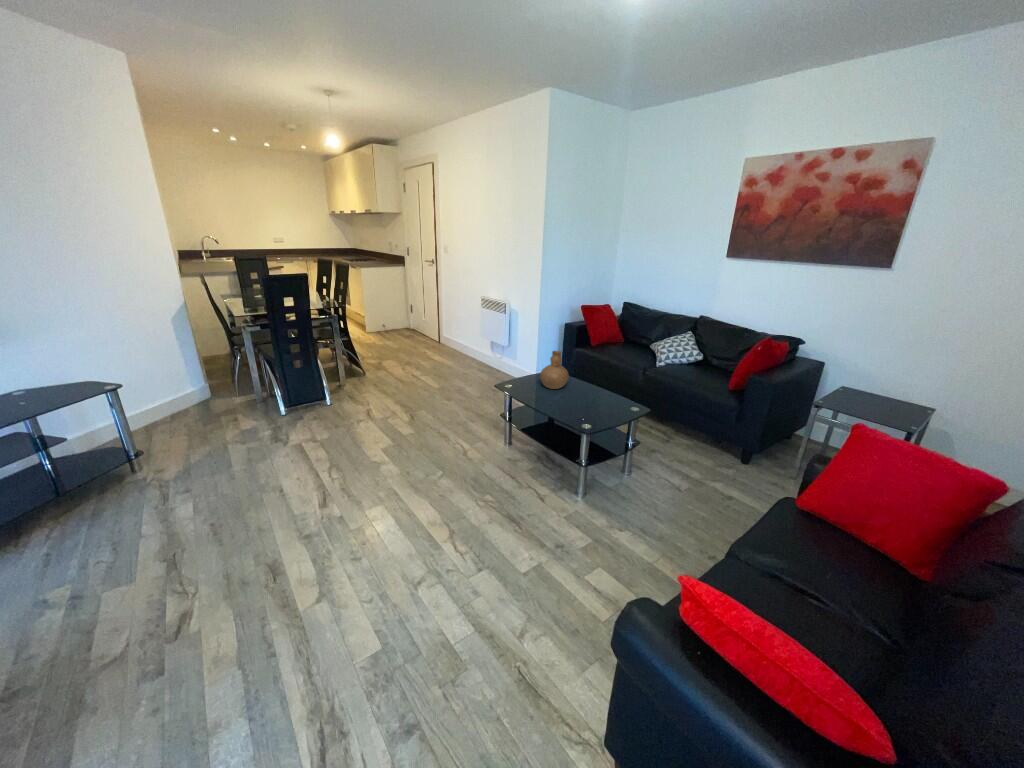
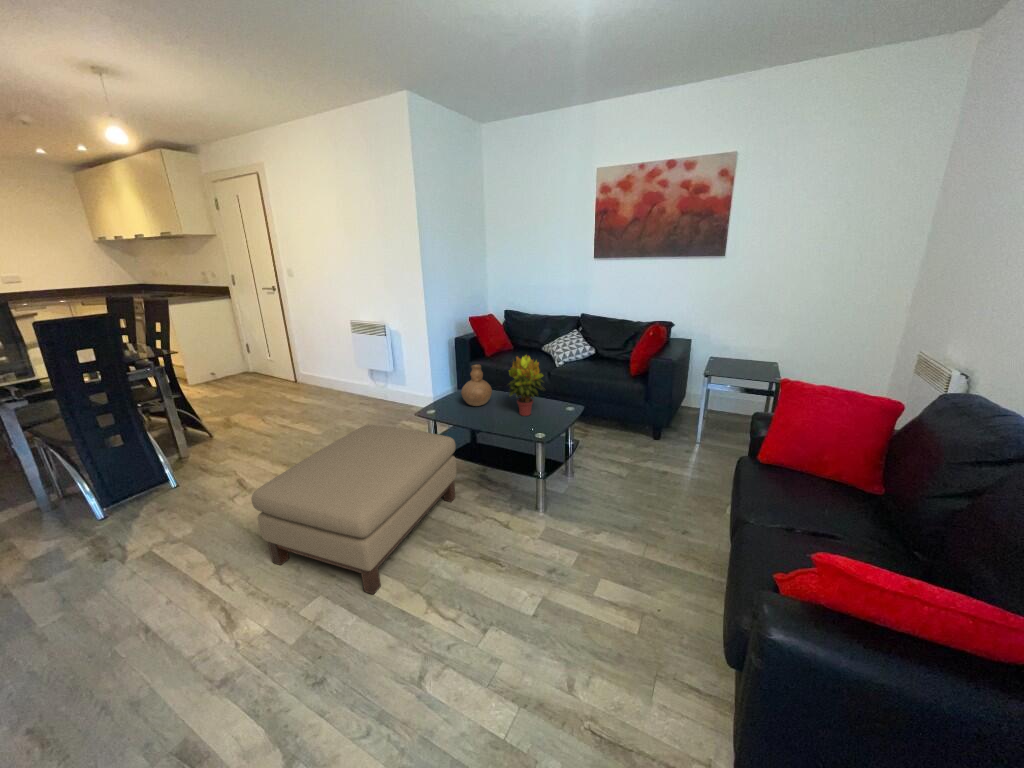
potted plant: none [575,348,613,407] -> present [508,355,543,416]
ottoman: none [355,386,517,516] -> present [252,424,457,594]

